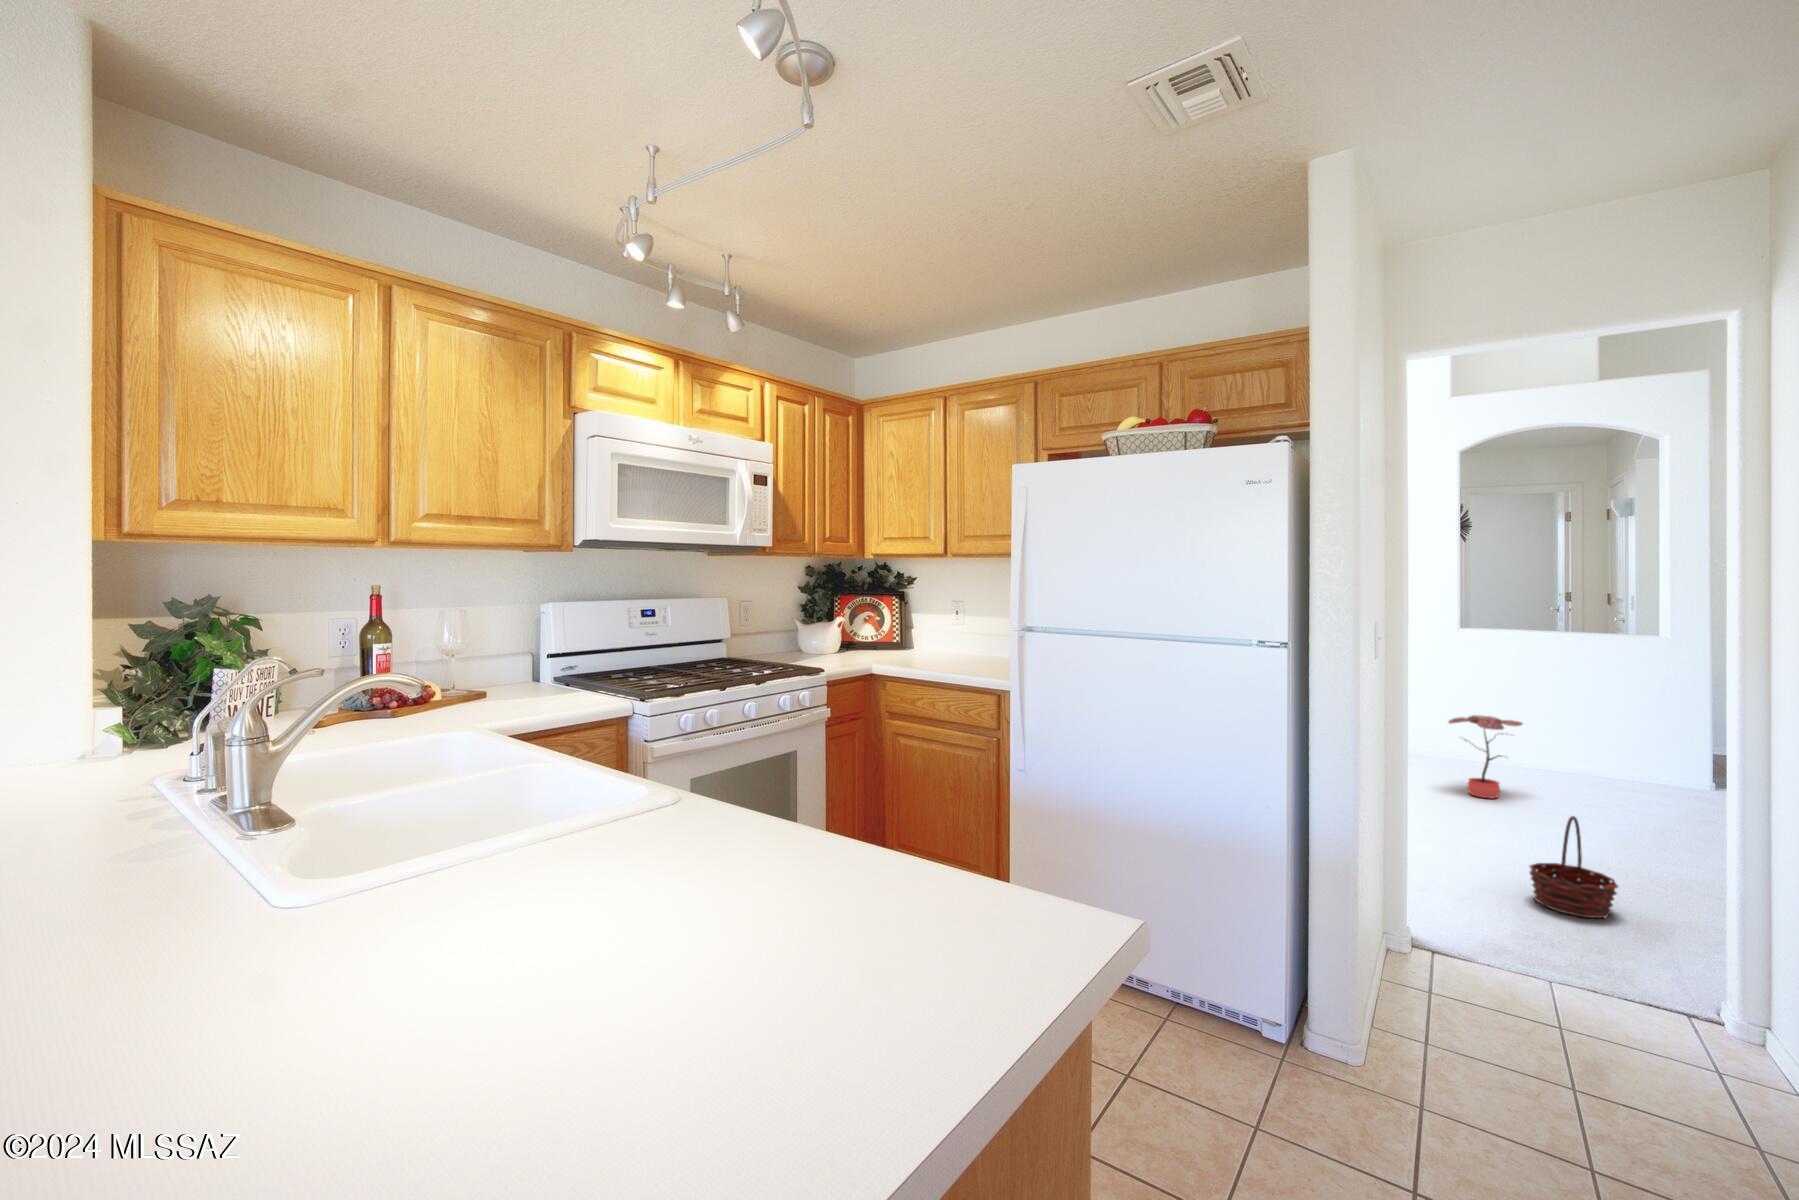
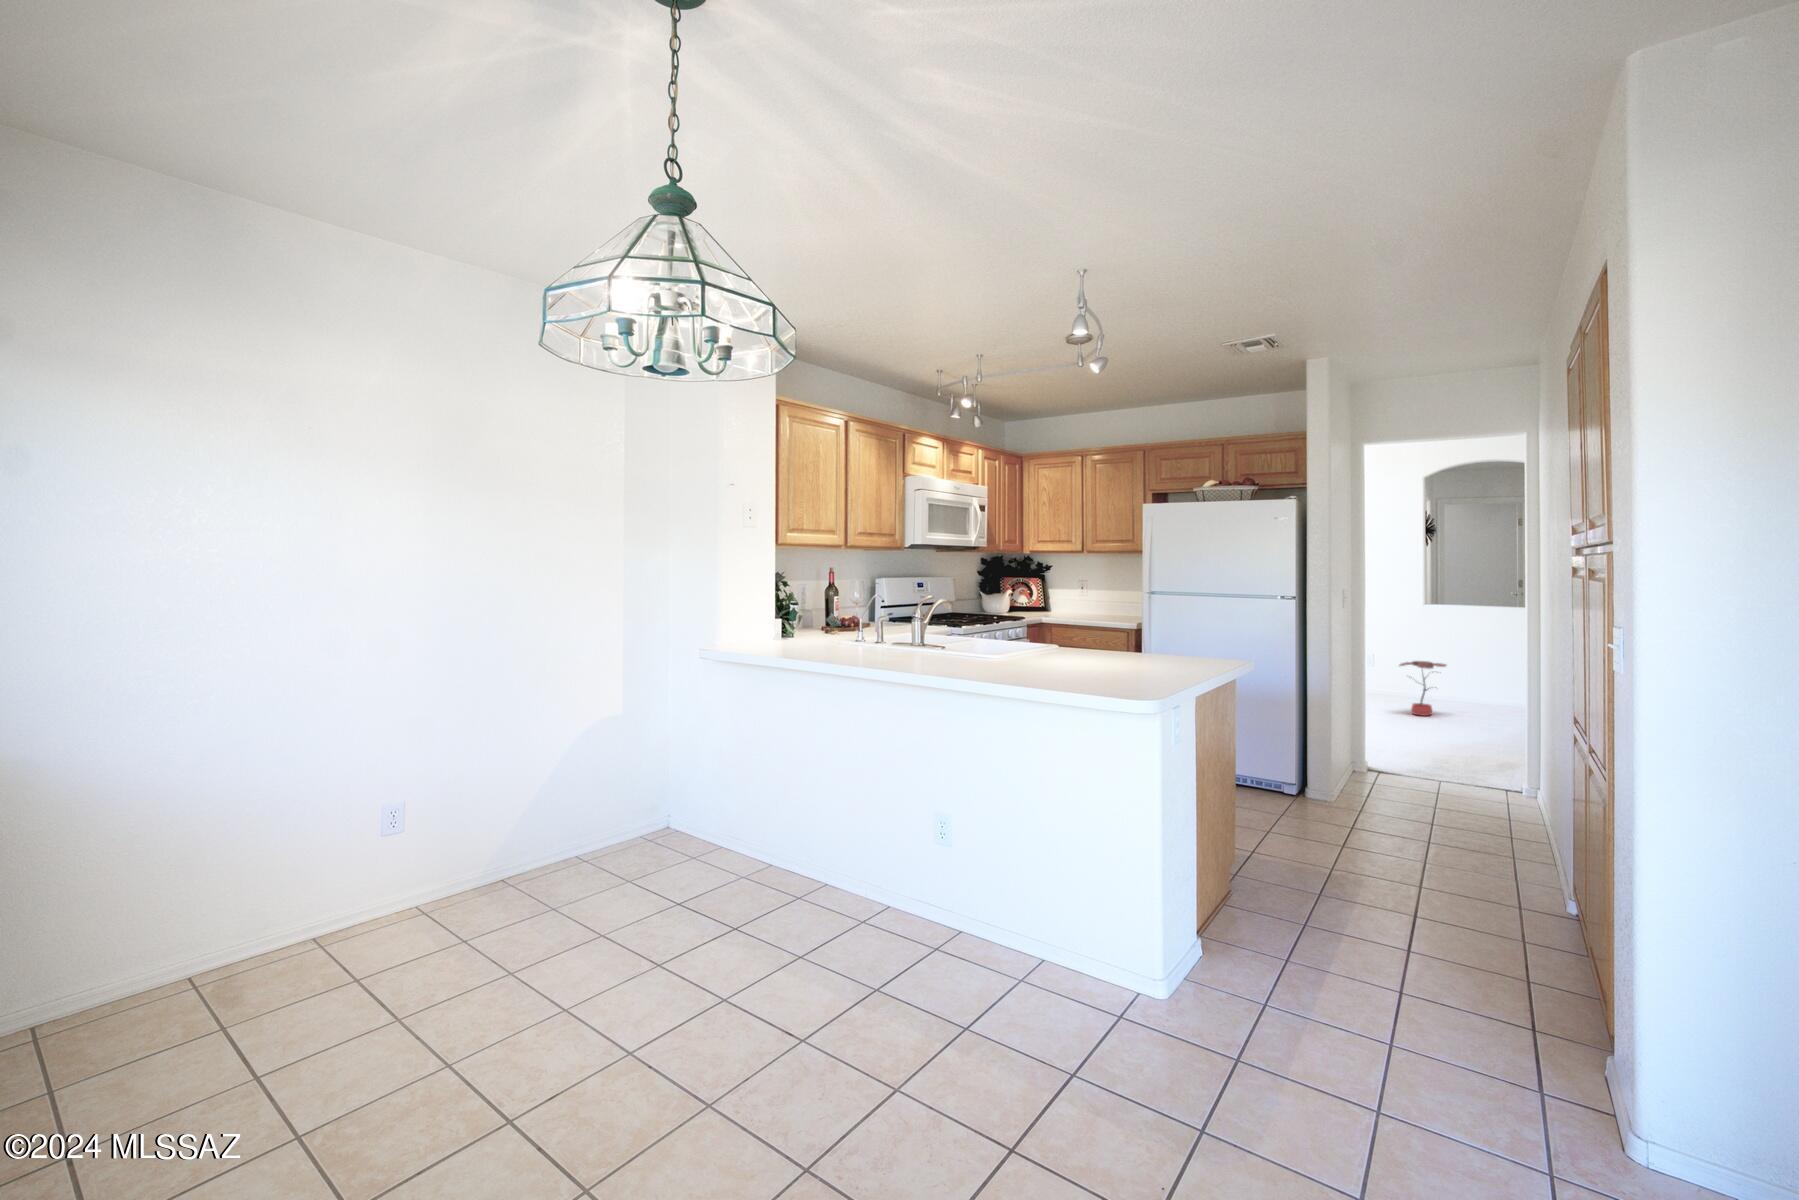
basket: present [1529,816,1618,918] -> none [1432,704,1479,760]

